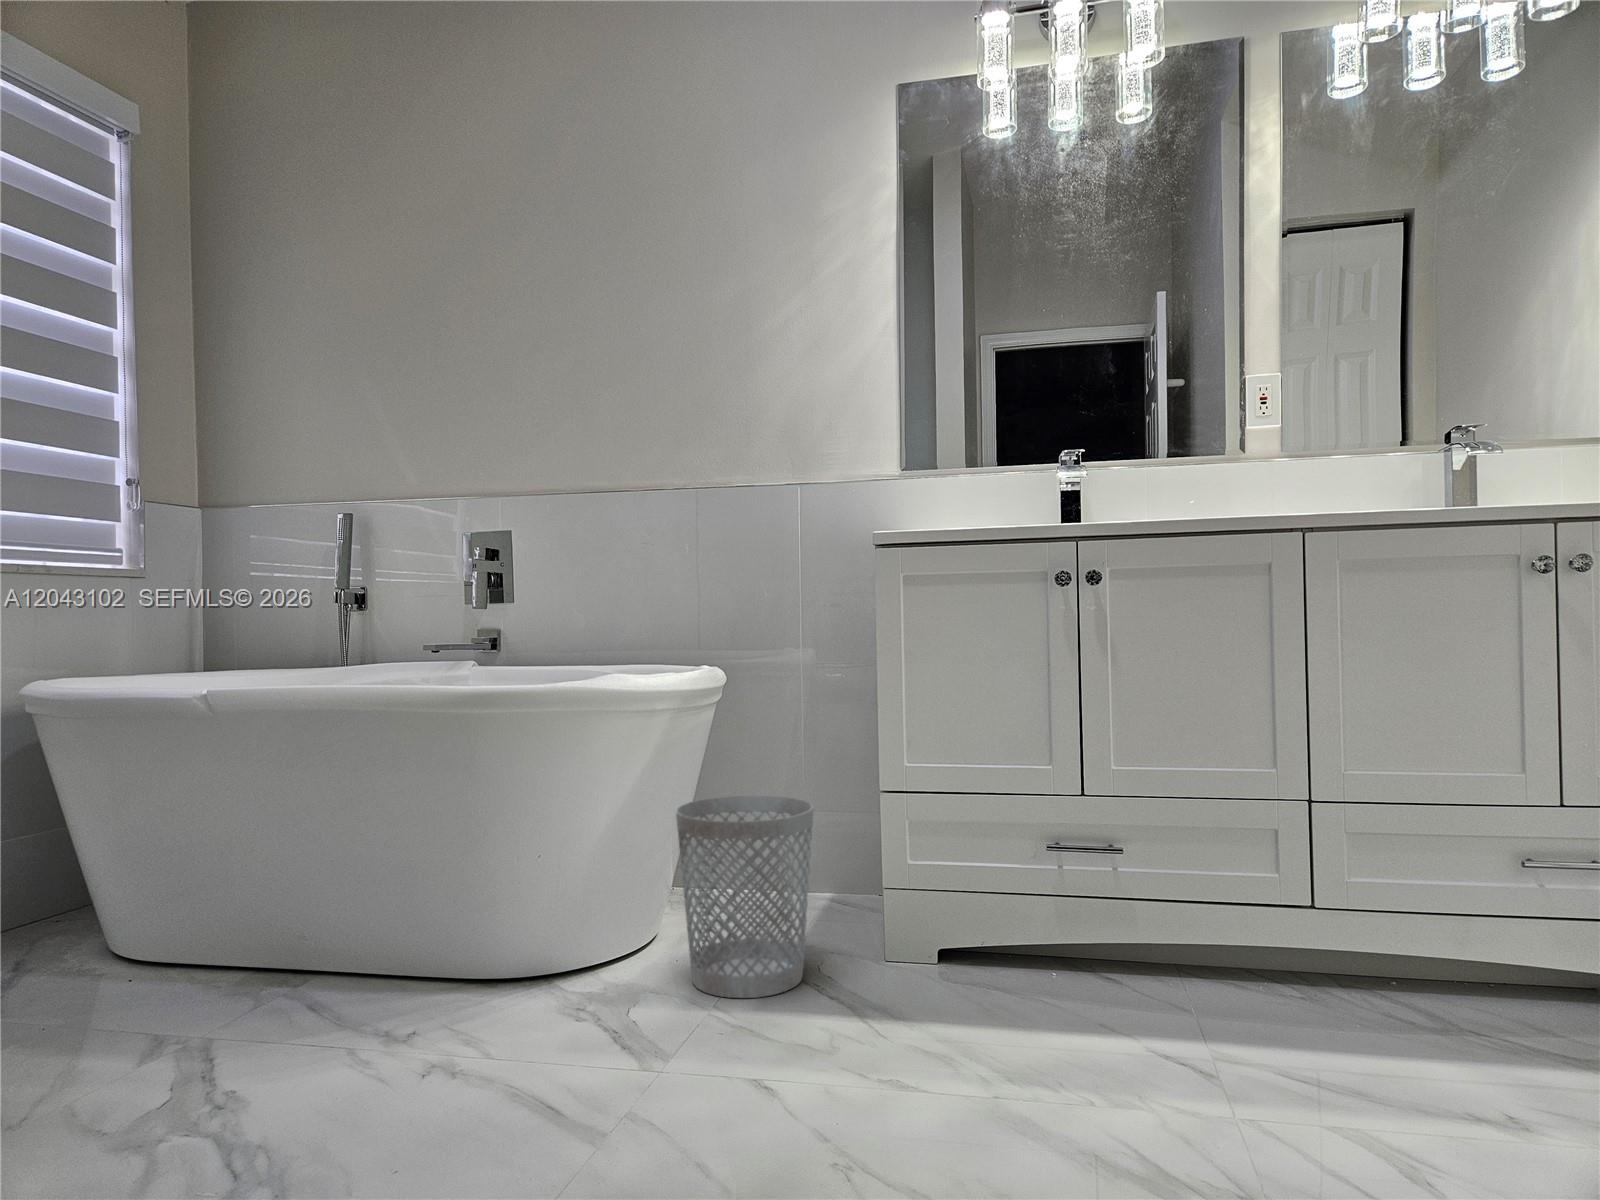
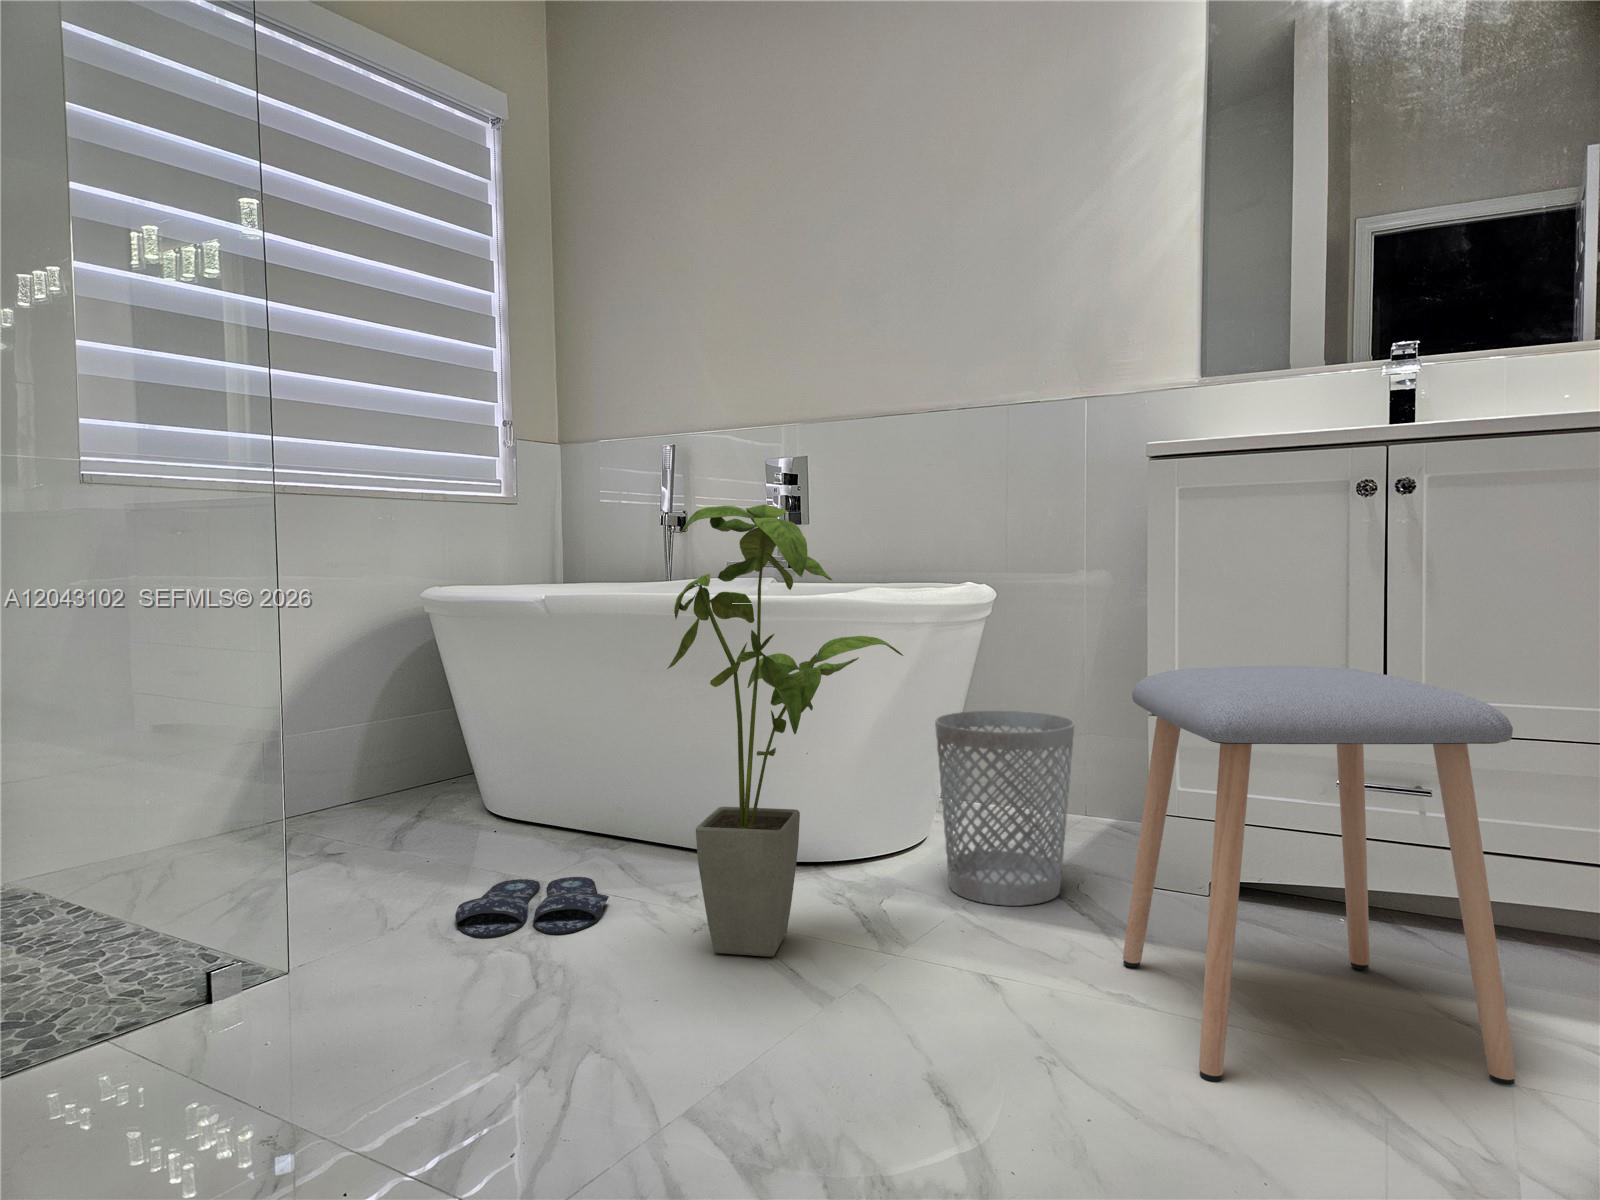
house plant: none [401,597,659,1098] -> present [668,504,903,956]
stool: none [881,745,1227,1155] -> present [1123,666,1516,1085]
slippers: none [110,1026,312,1125] -> present [455,877,609,938]

